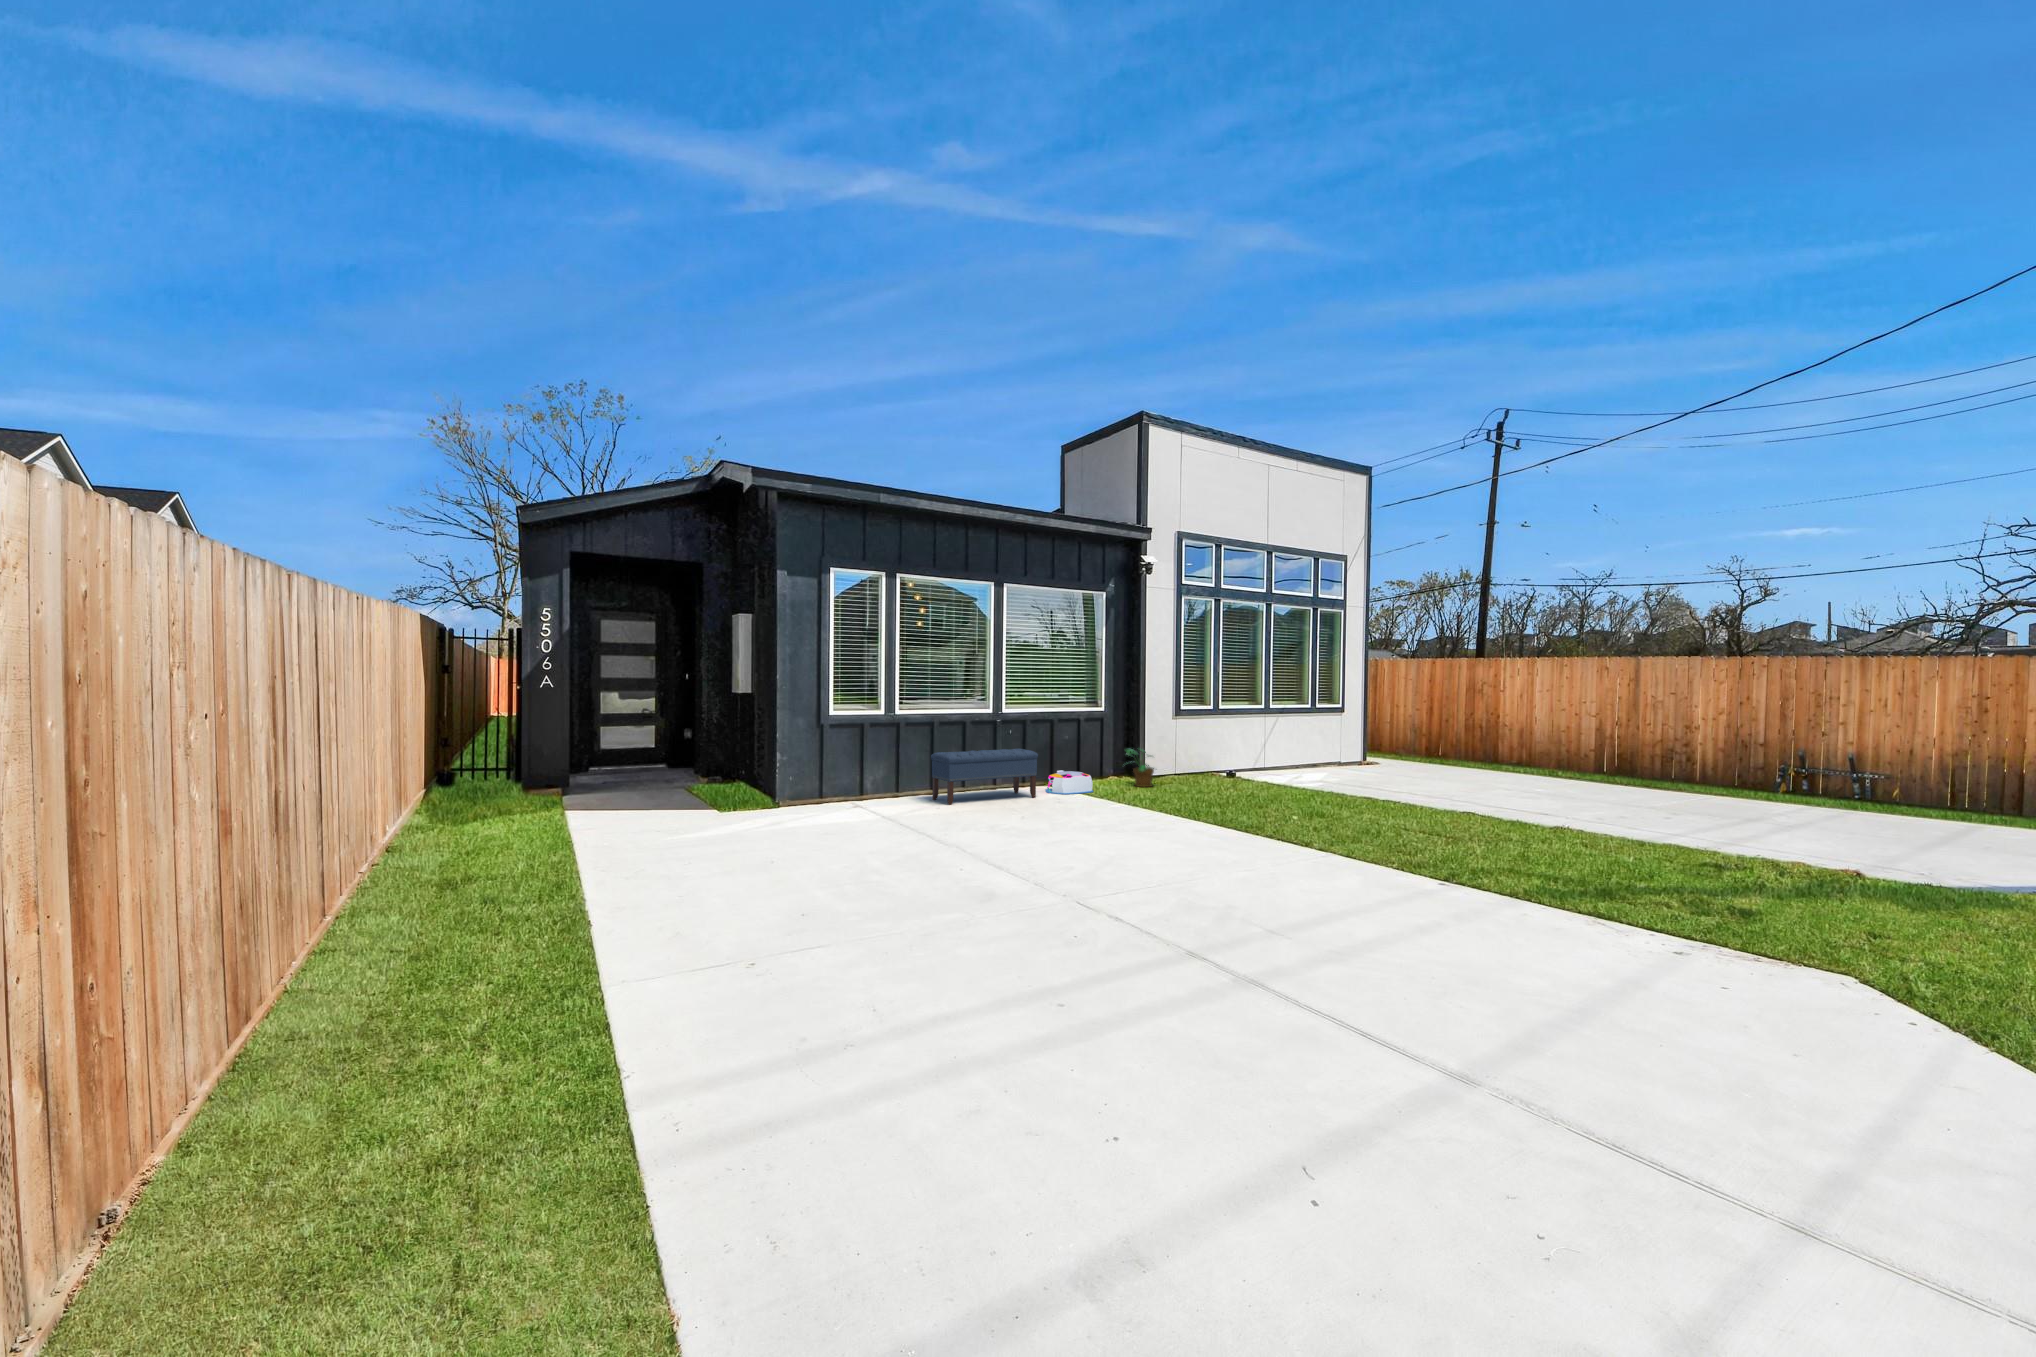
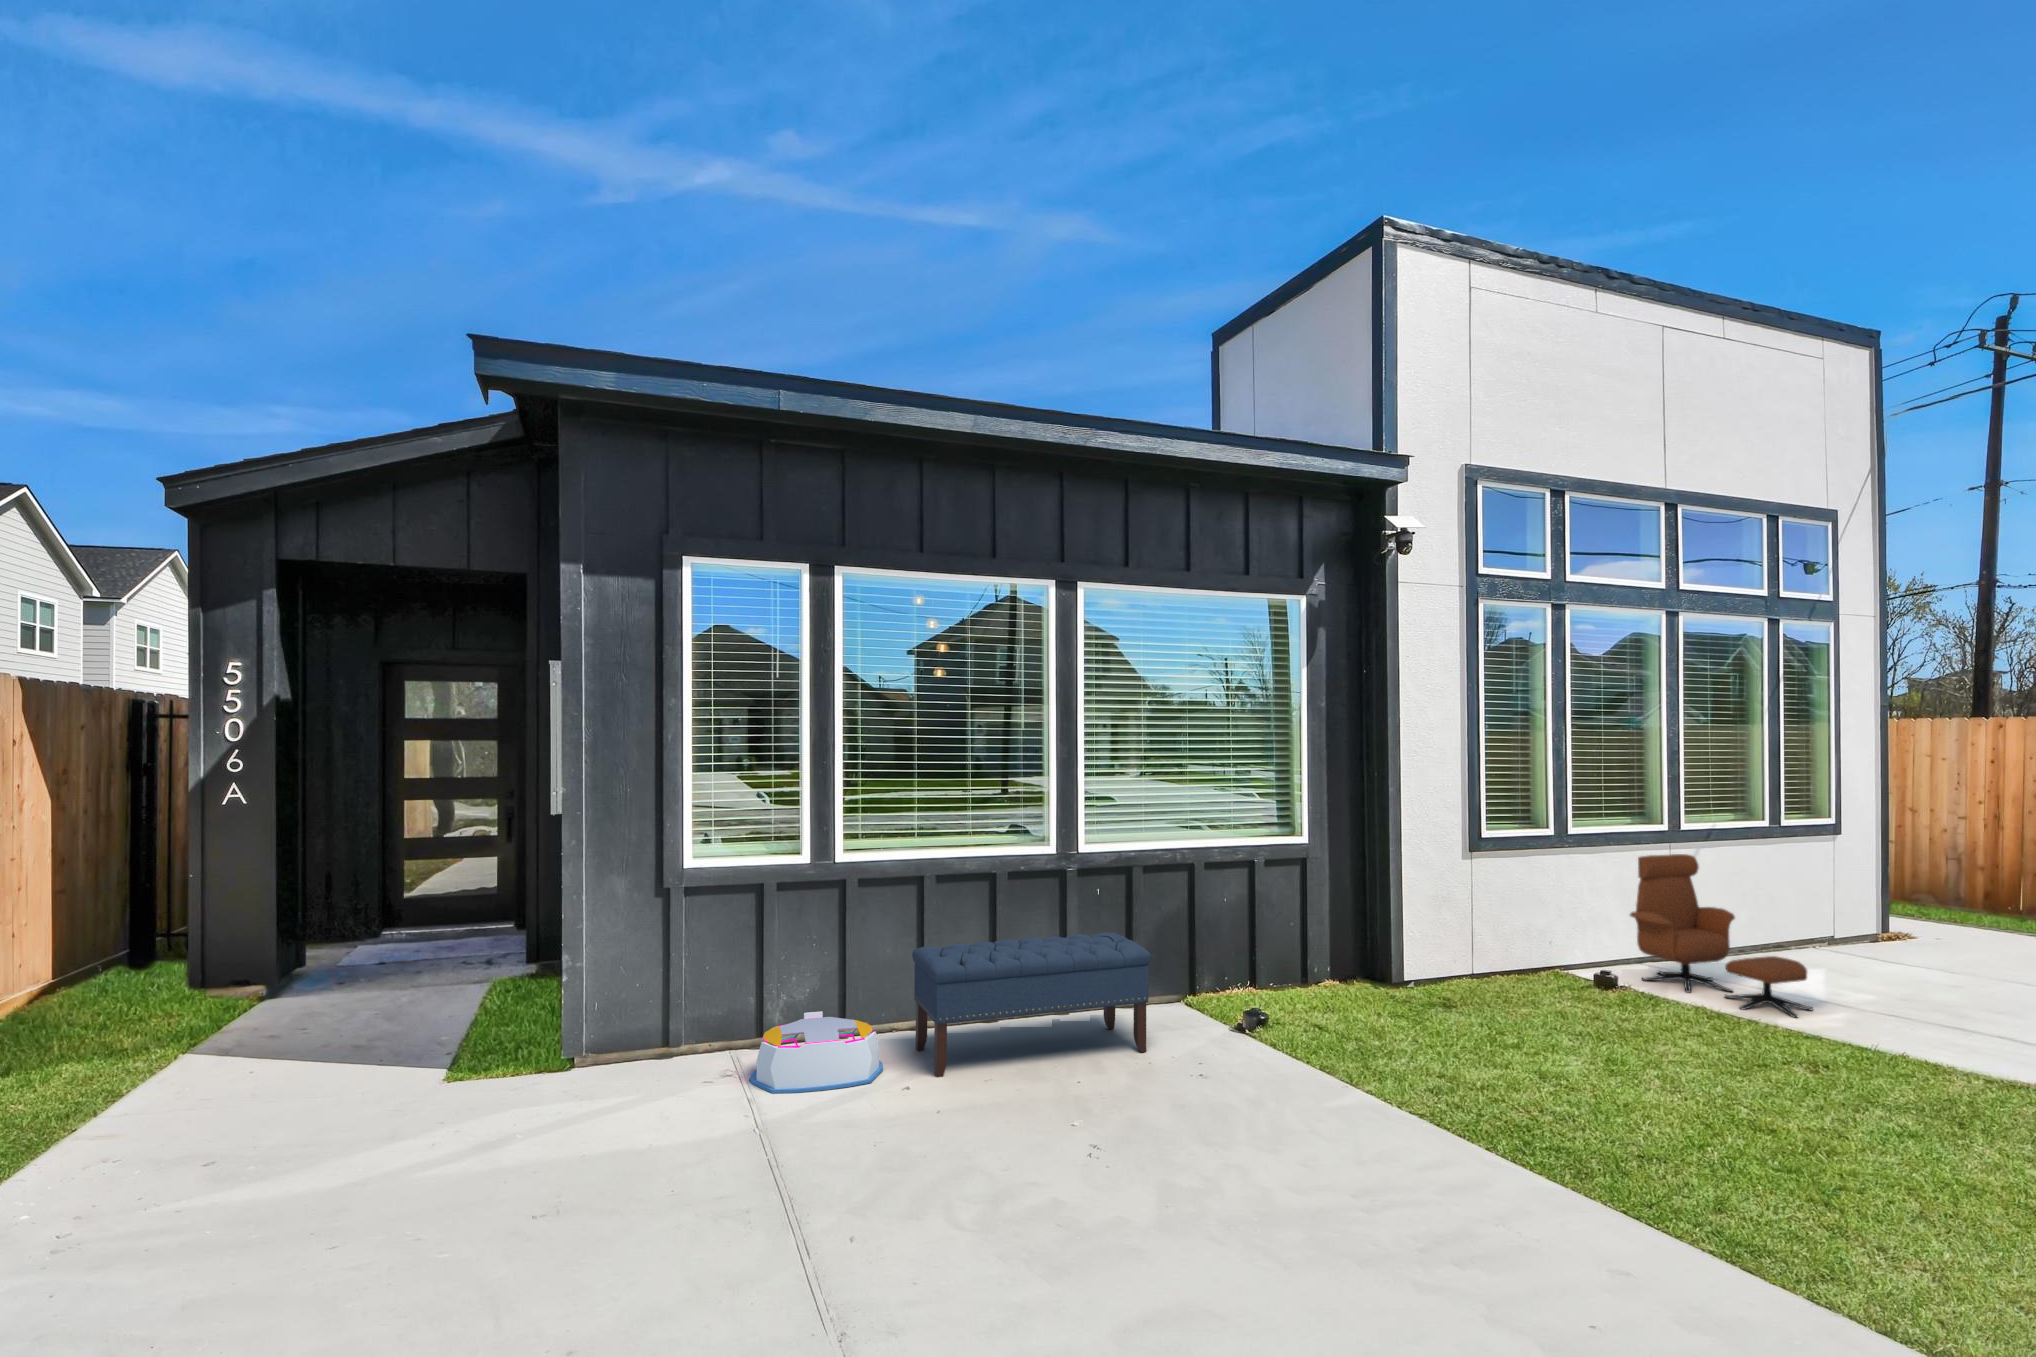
lounge chair: none [1246,719,1315,784] -> present [1630,854,1812,1017]
potted plant: present [1123,749,1154,787] -> none [1352,922,1432,1015]
storage bin: present [1046,770,1093,795] -> present [750,1011,883,1093]

